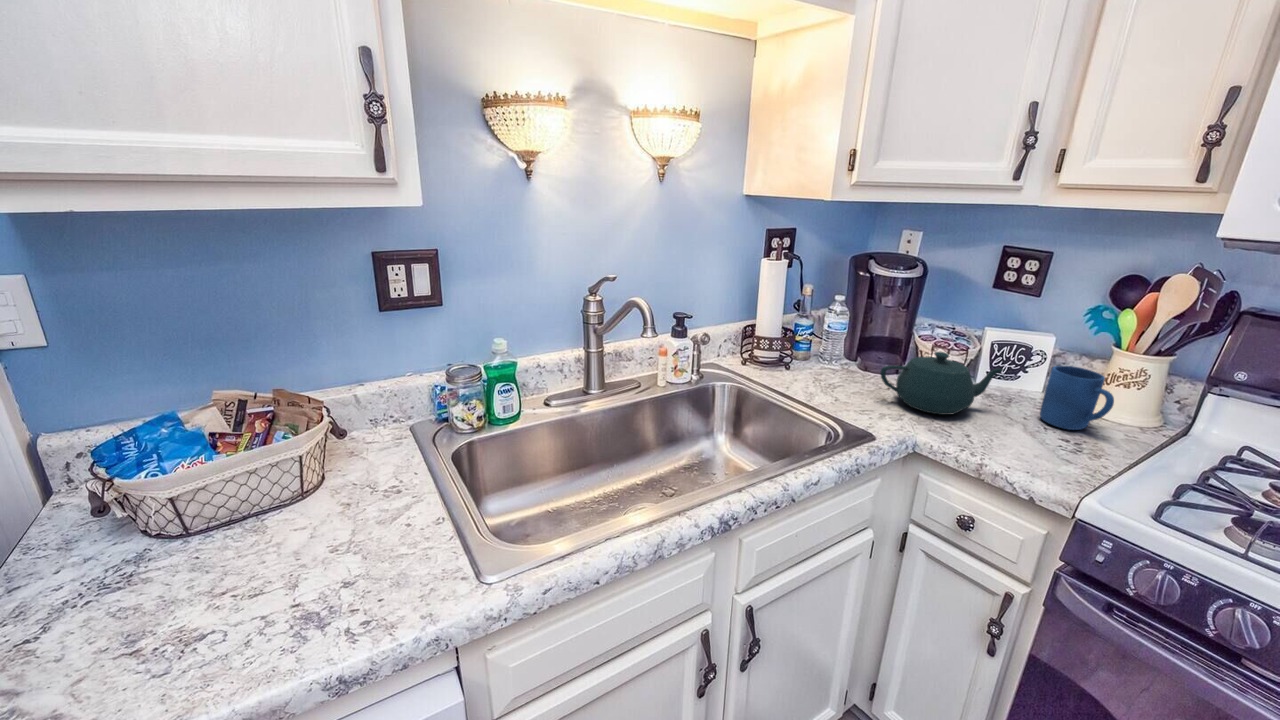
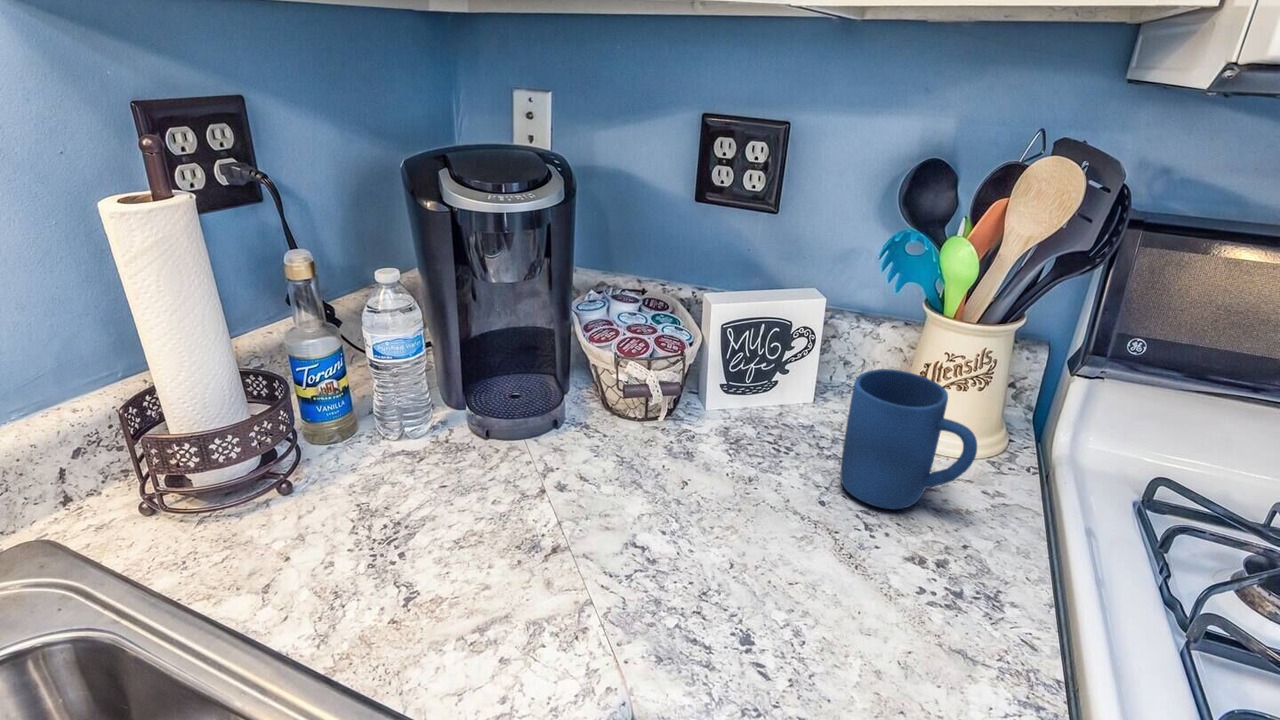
teapot: present [881,352,1004,415] -> none [511,398,773,563]

